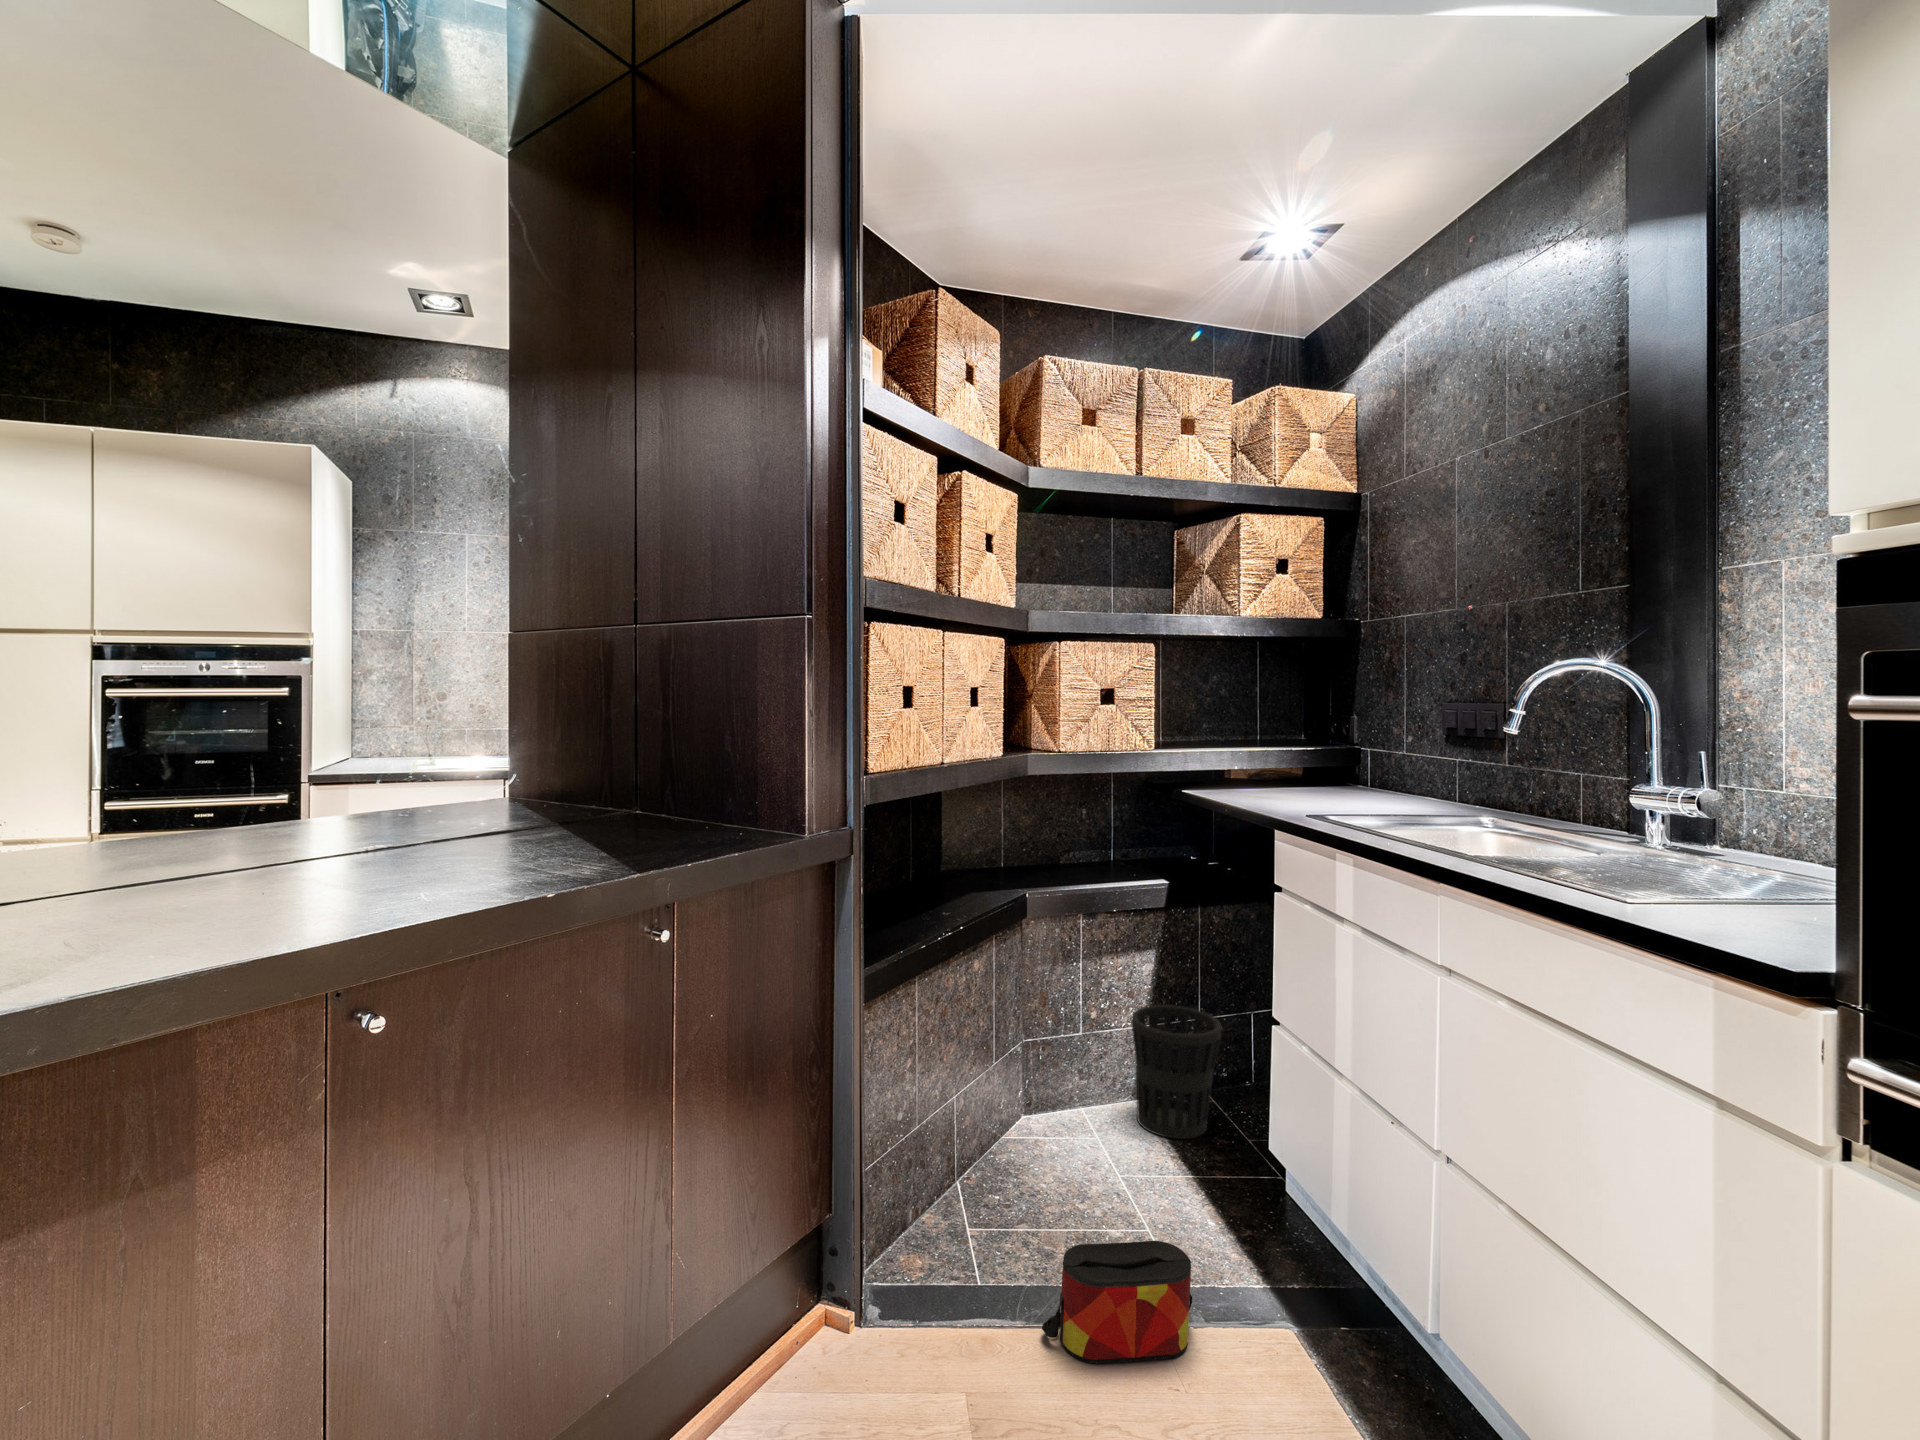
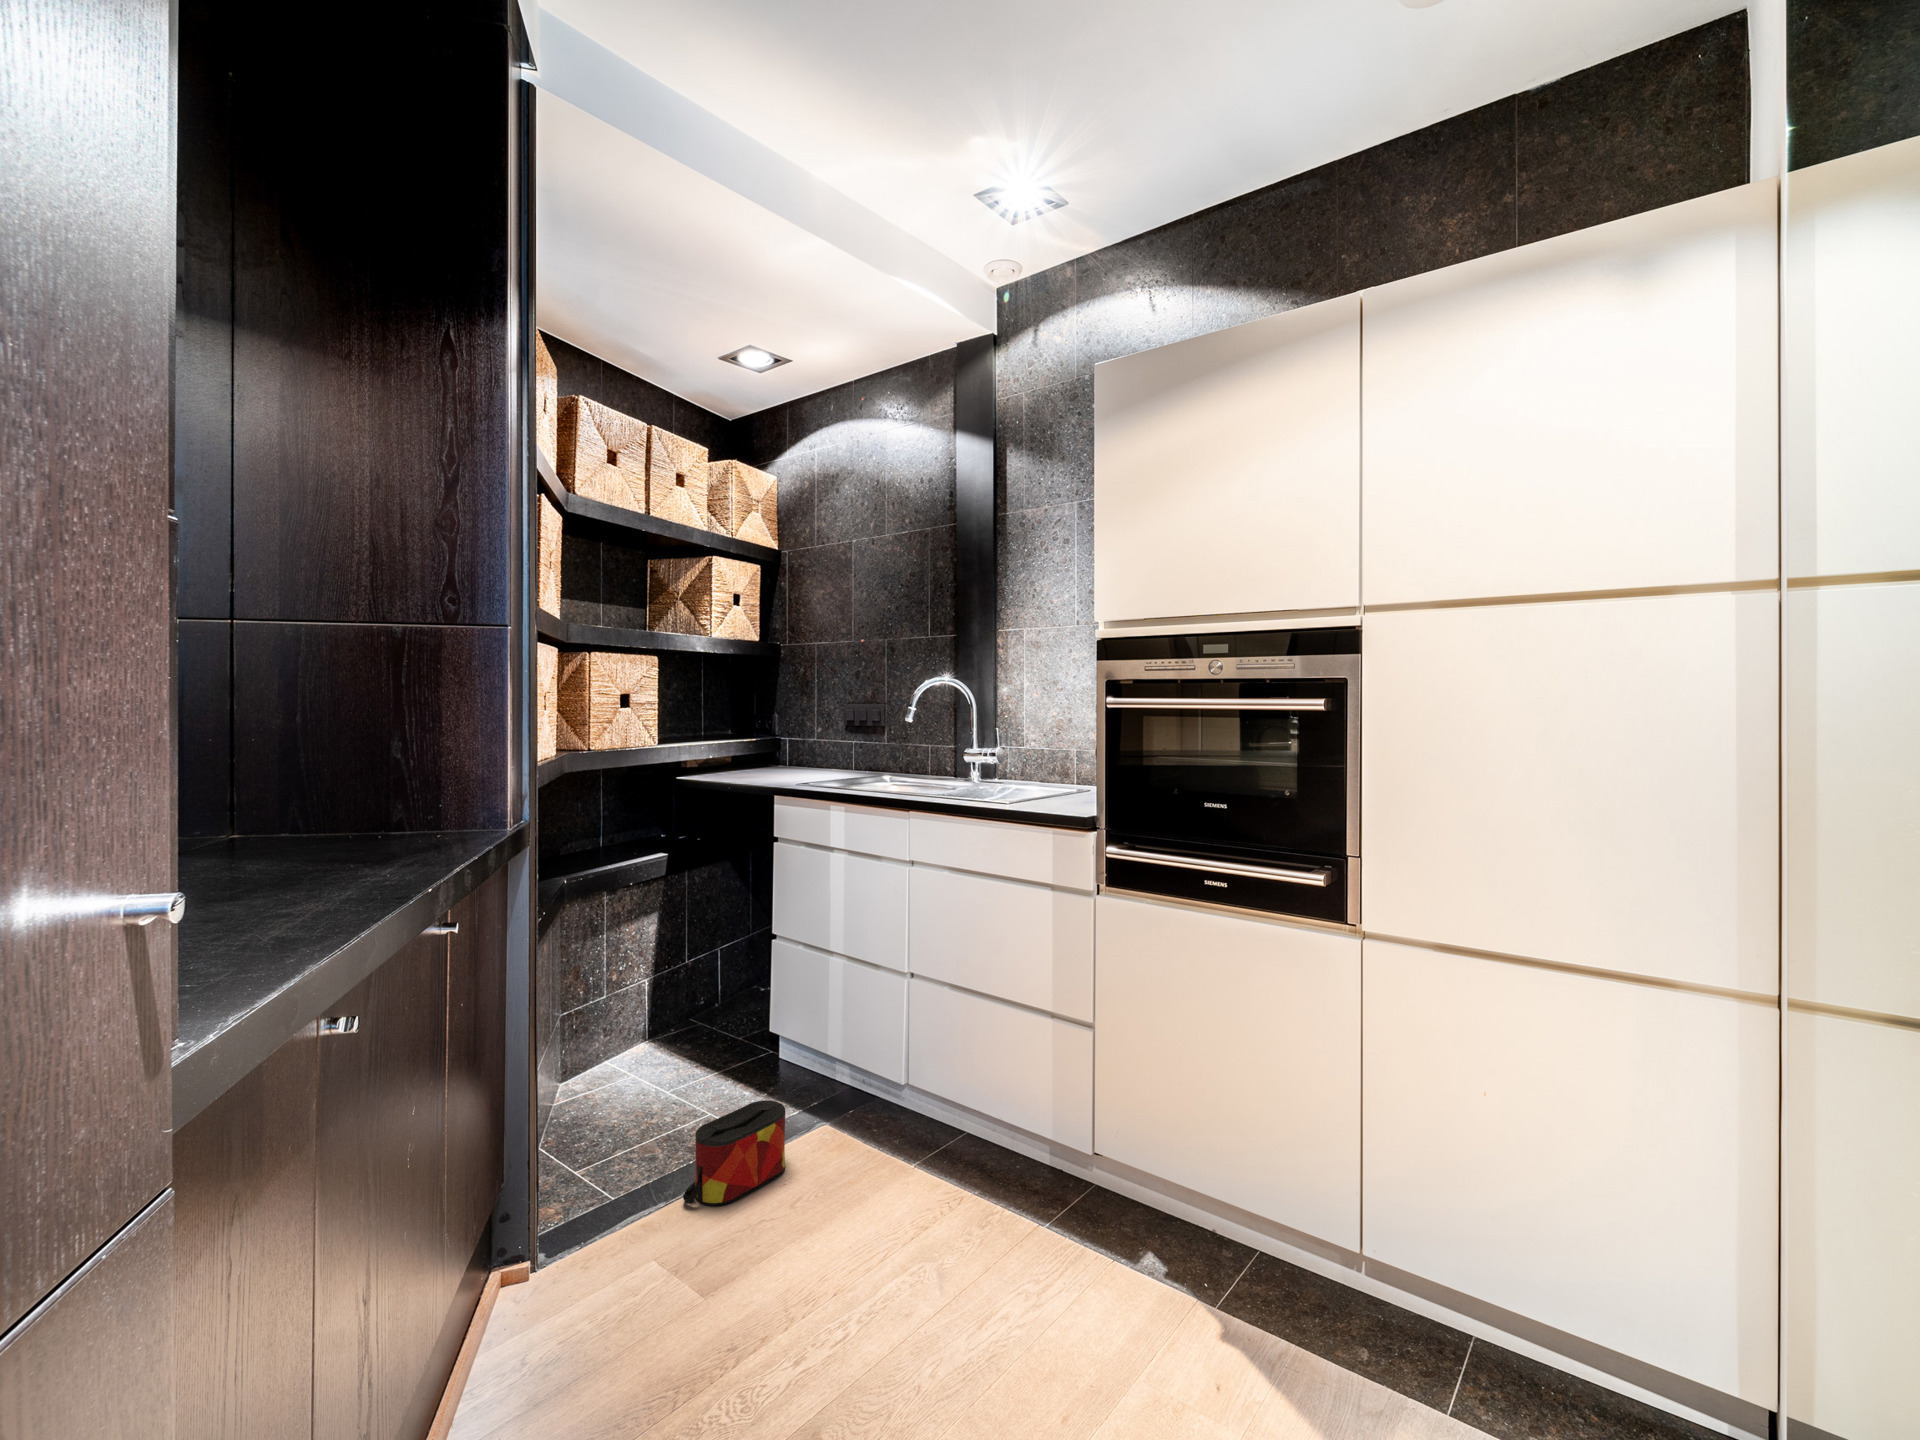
wastebasket: present [1131,1005,1221,1139] -> none [650,951,724,1056]

